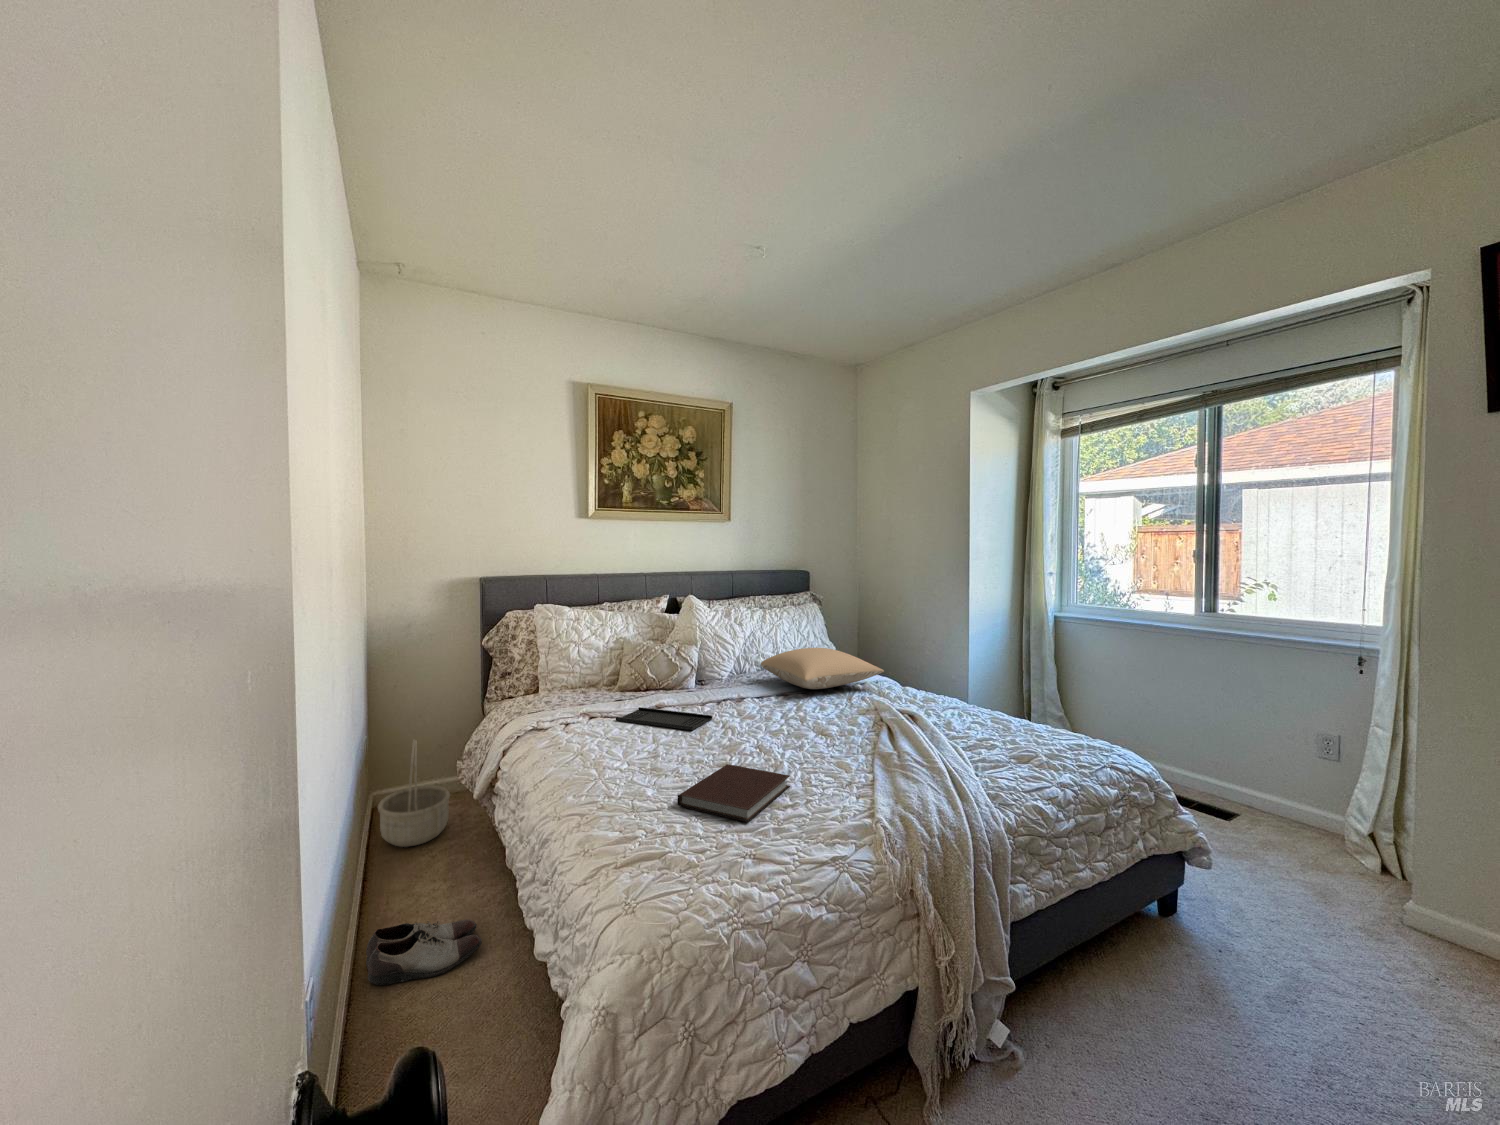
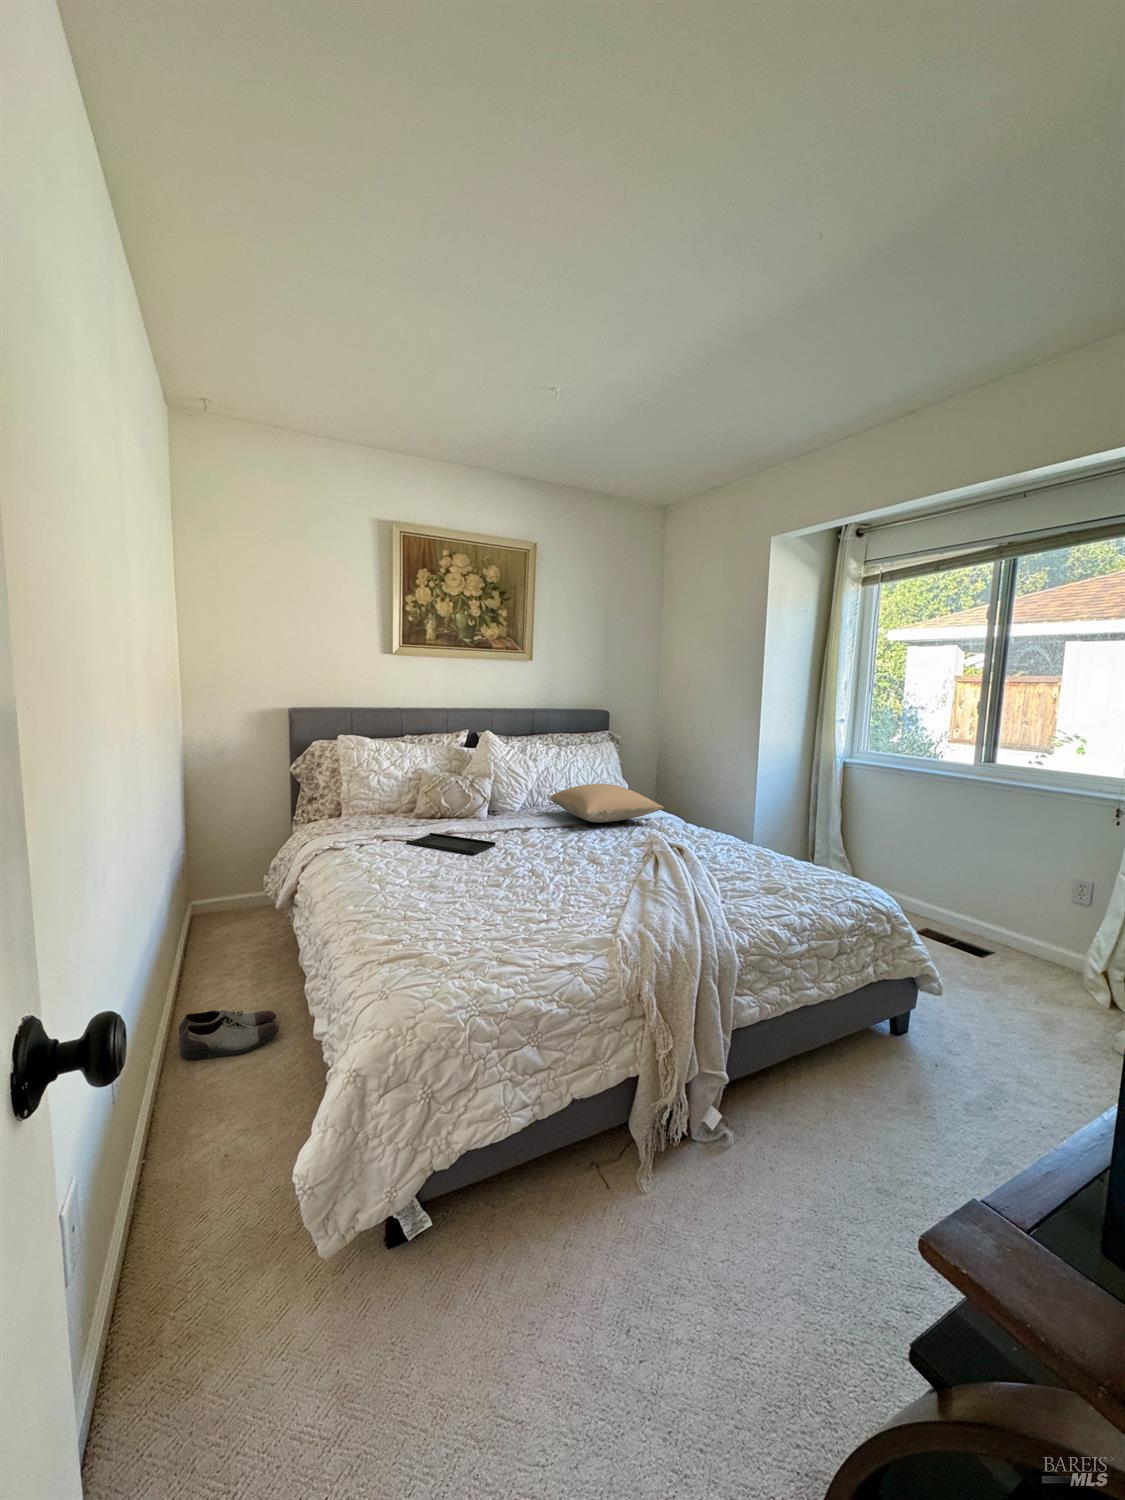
basket: present [378,740,450,847] -> none [194,854,261,949]
notebook: present [677,764,790,822] -> none [444,884,550,932]

